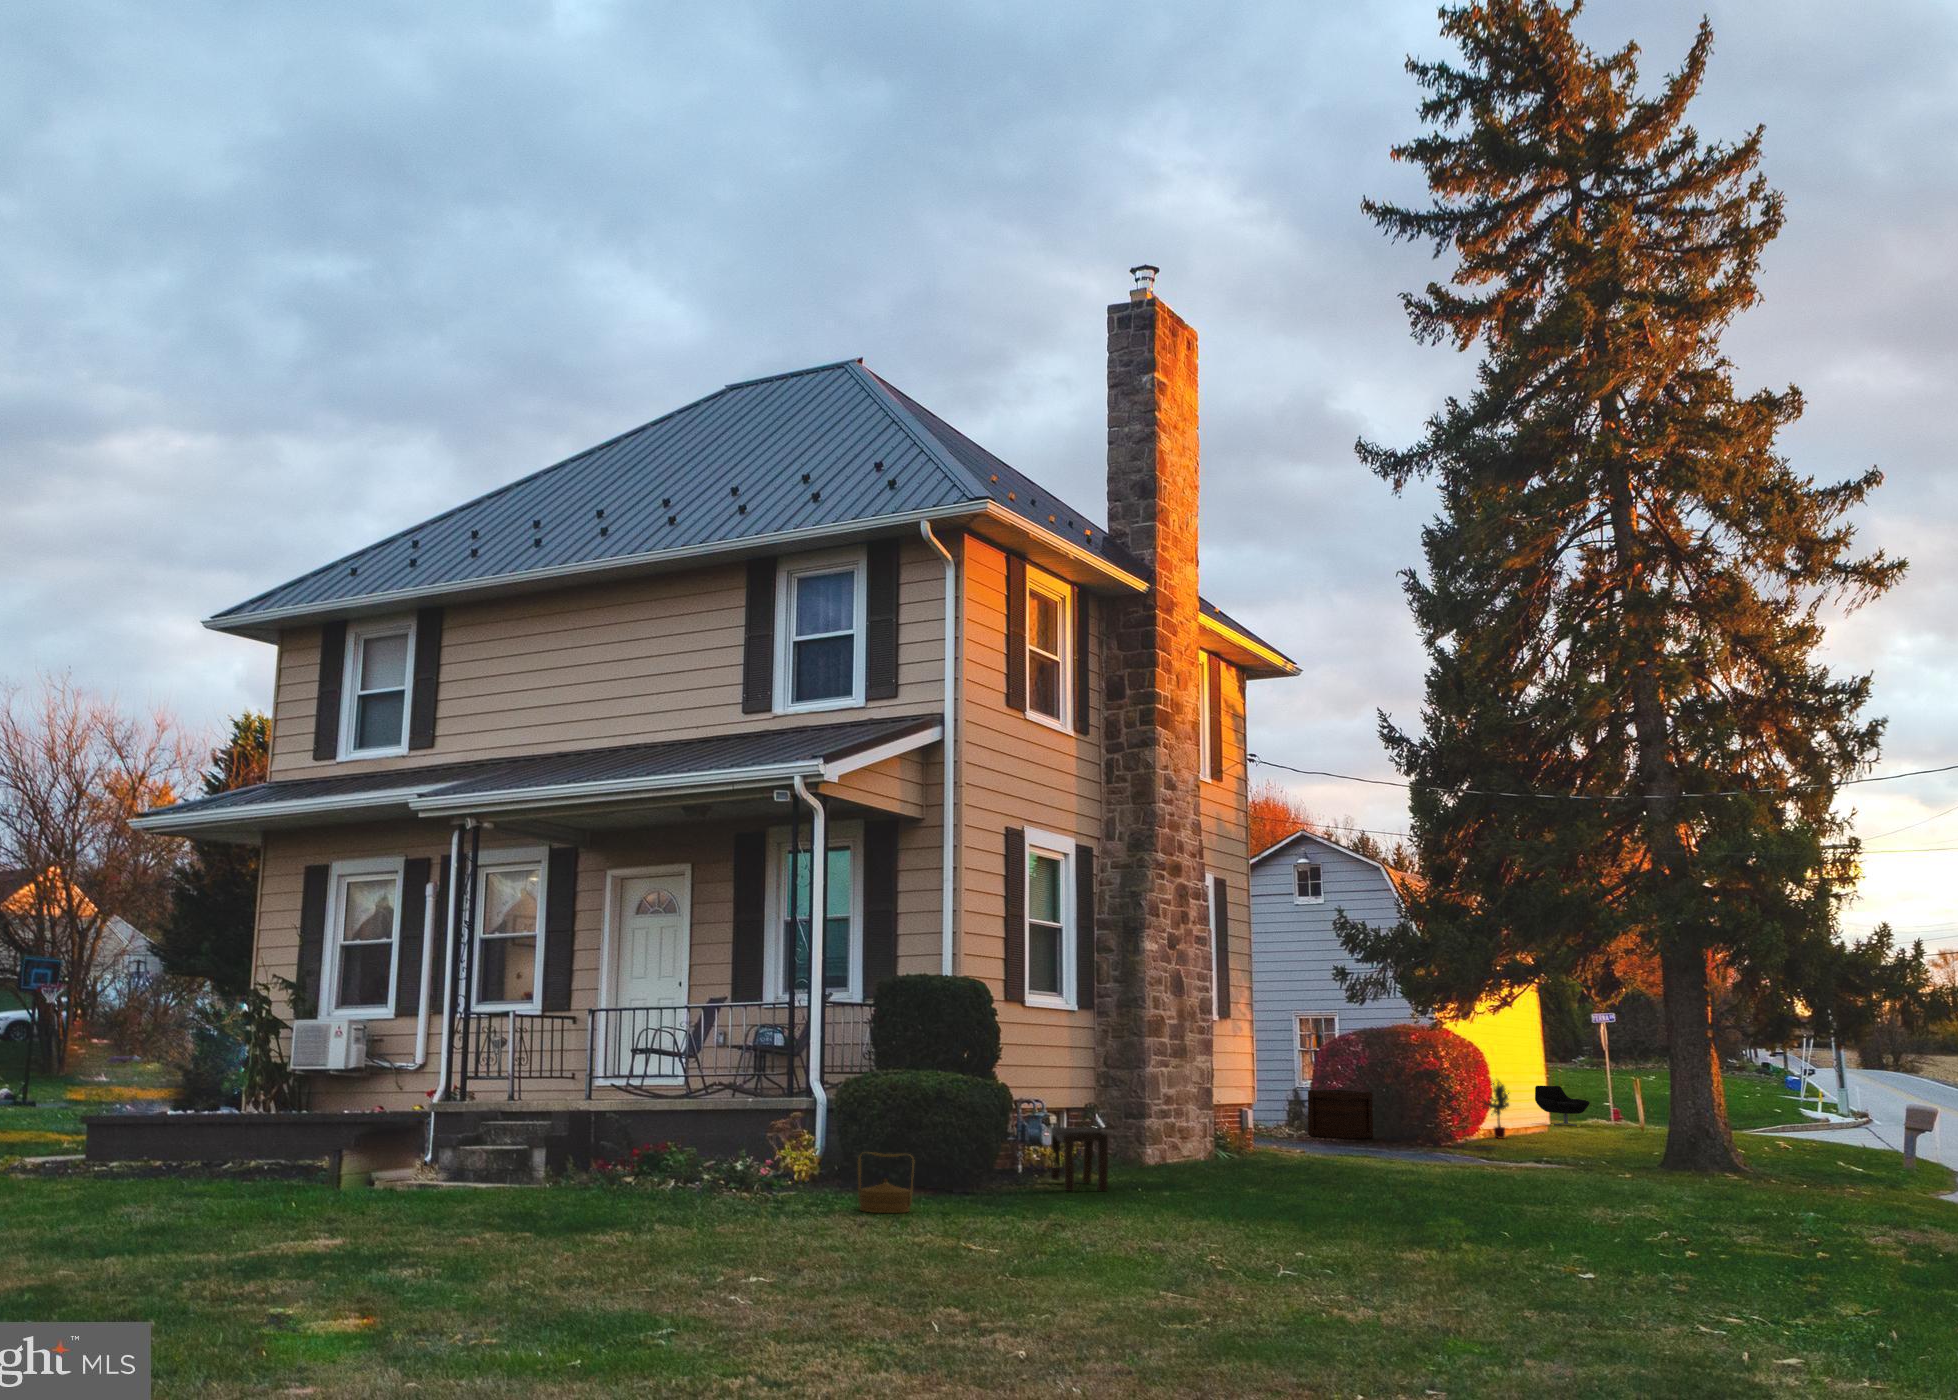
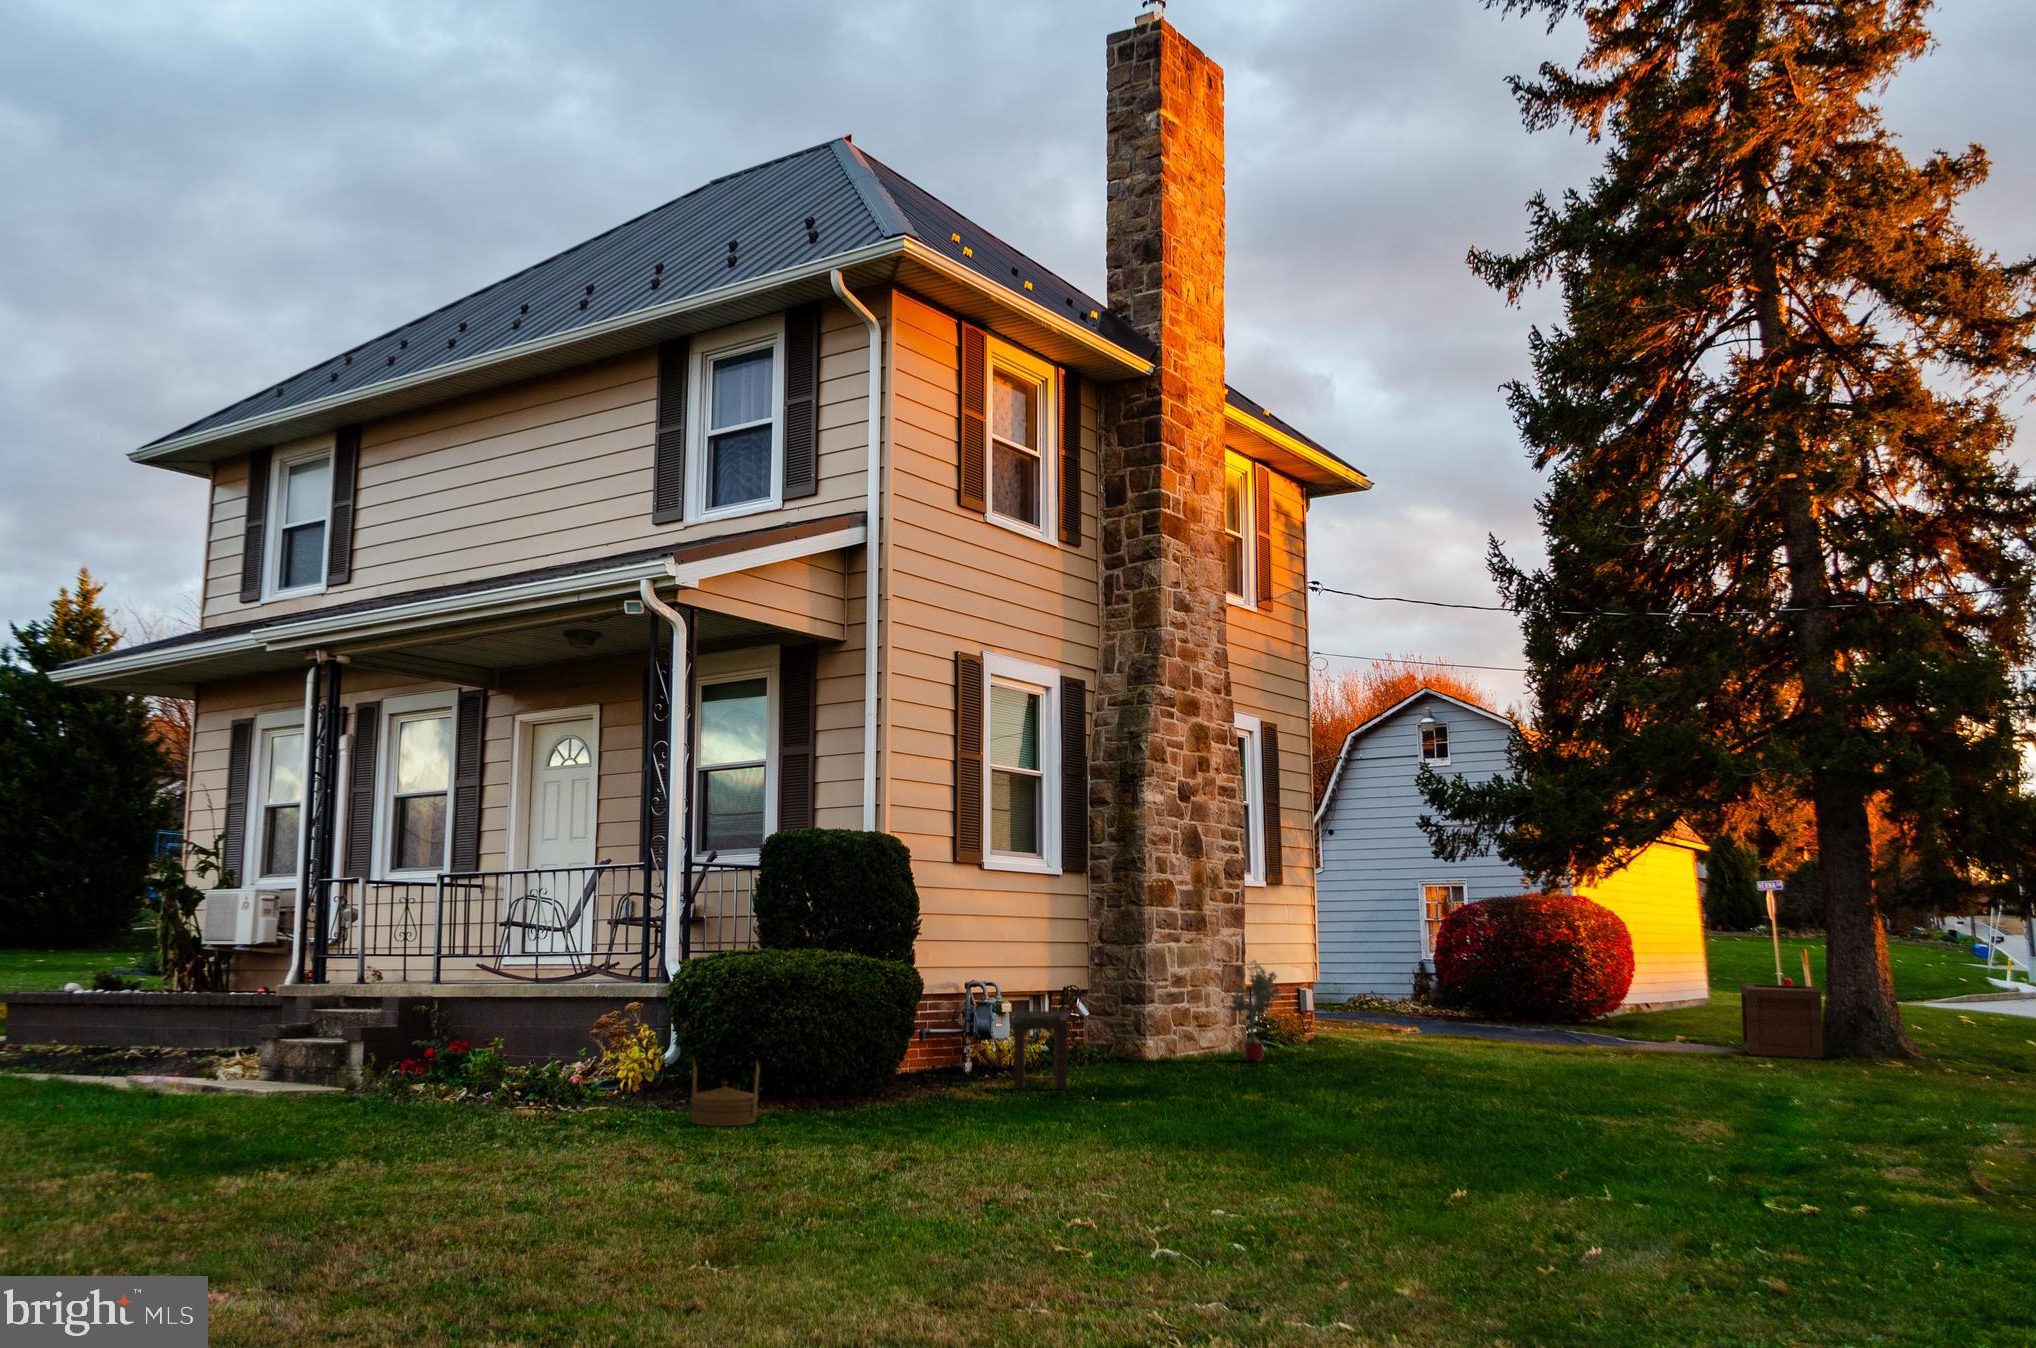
potted tree: present [1481,1081,1509,1139] -> present [1225,961,1279,1062]
lounge chair: present [1535,1086,1590,1126] -> none [1684,955,1745,999]
wooden crate: present [1308,1090,1373,1139] -> present [1741,984,1824,1059]

